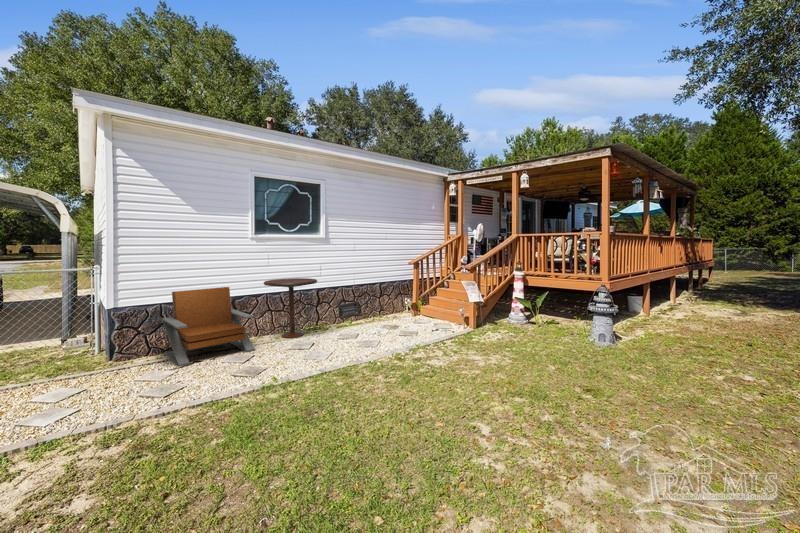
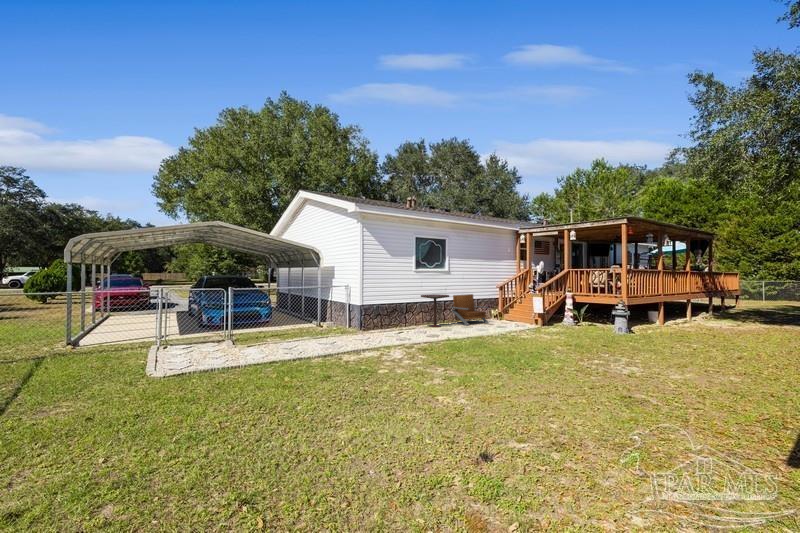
lounge chair: present [162,287,255,366] -> present [451,294,489,326]

